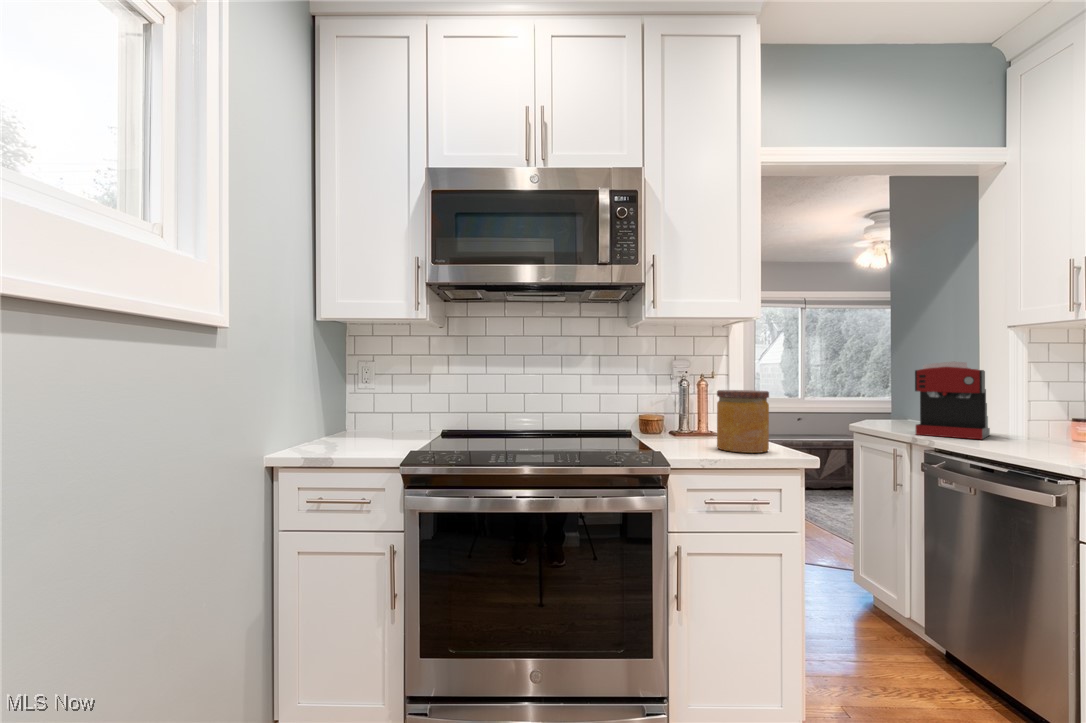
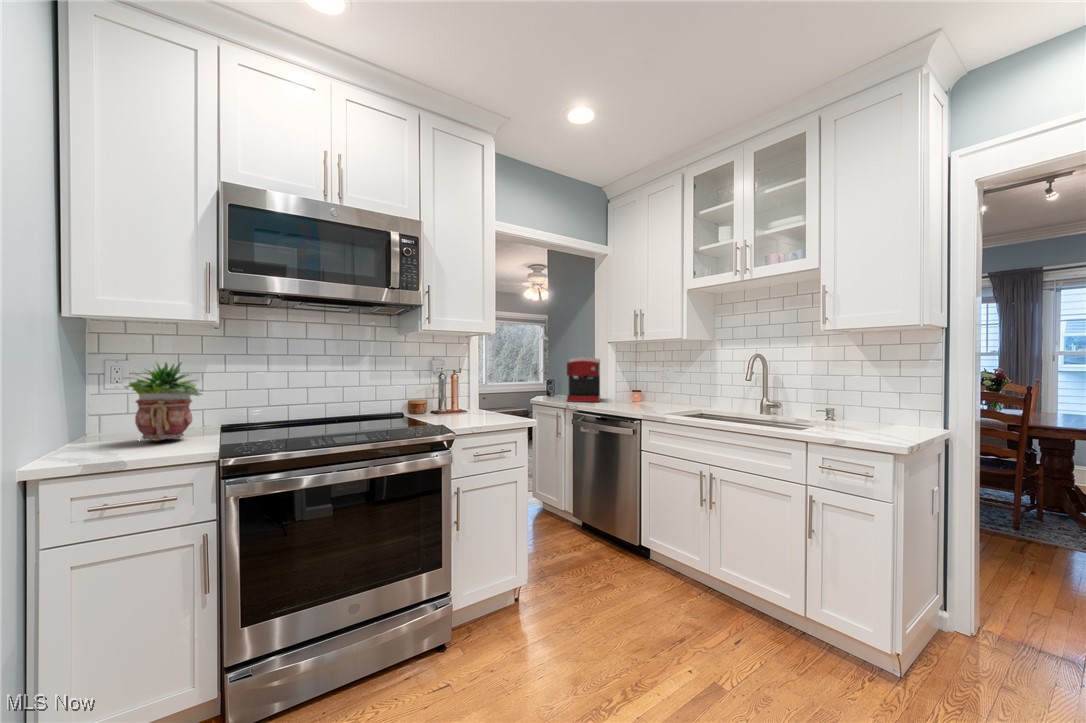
potted plant: none [330,355,402,439] -> present [124,362,202,441]
jar: present [717,390,769,453] -> none [472,380,504,421]

